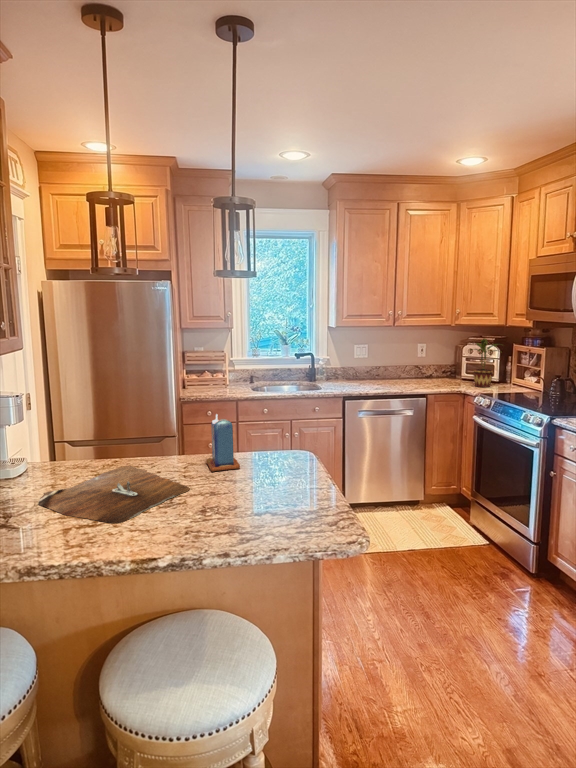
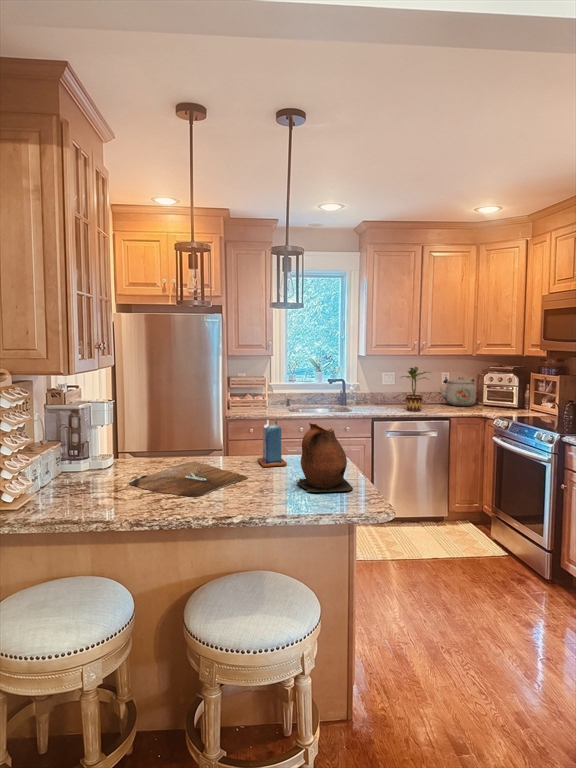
potted plant: present [471,339,498,387] -> present [402,367,426,411]
kettle: none [415,349,454,380] -> present [440,377,476,406]
ceramic pitcher: none [247,424,317,511] -> present [297,423,353,492]

